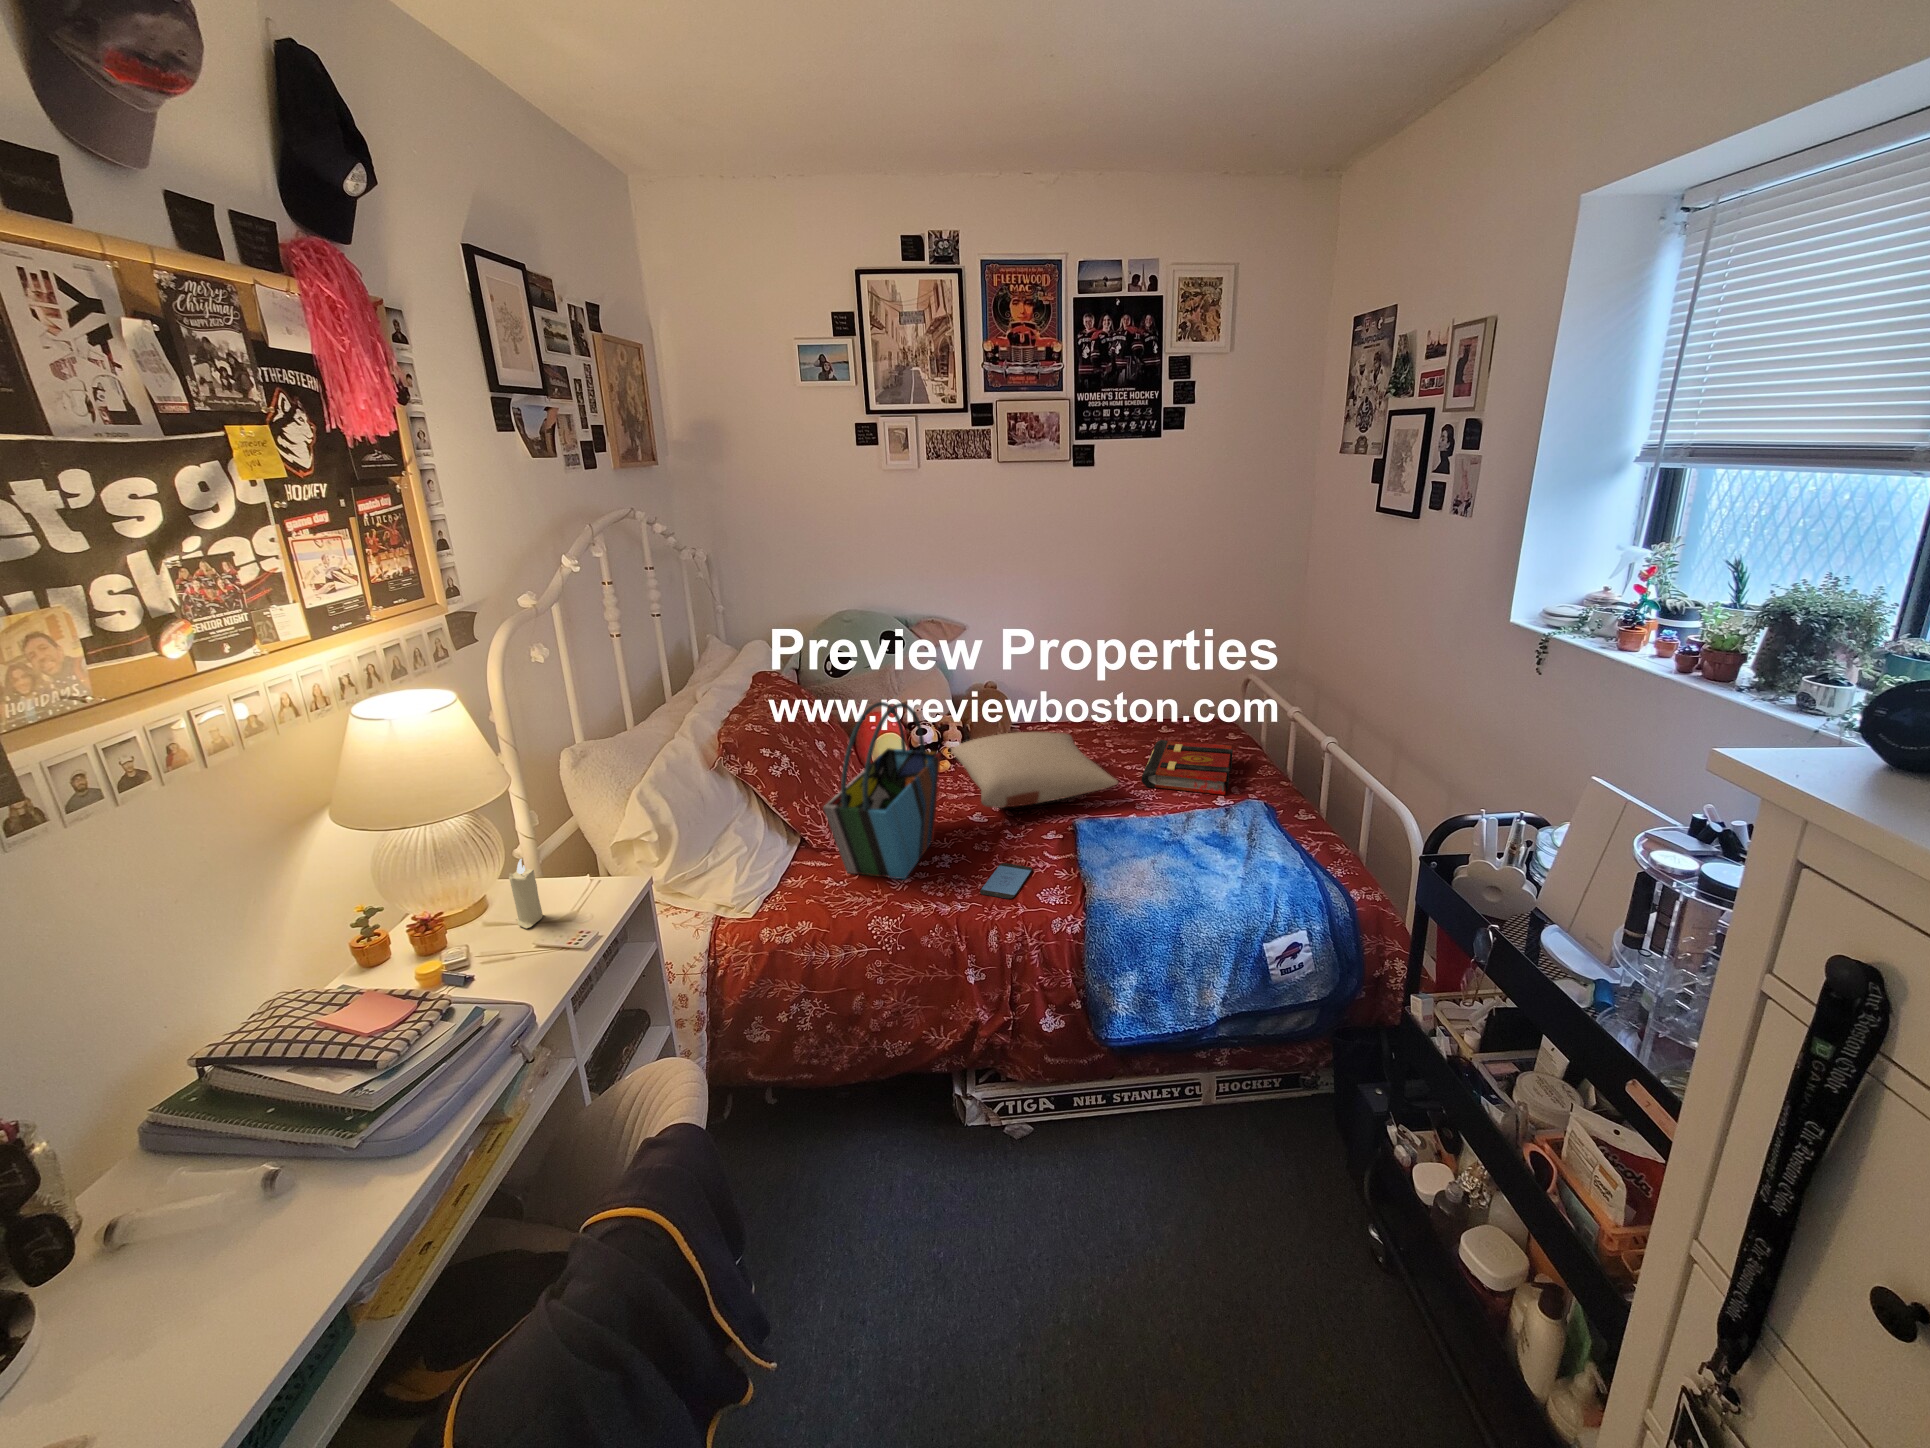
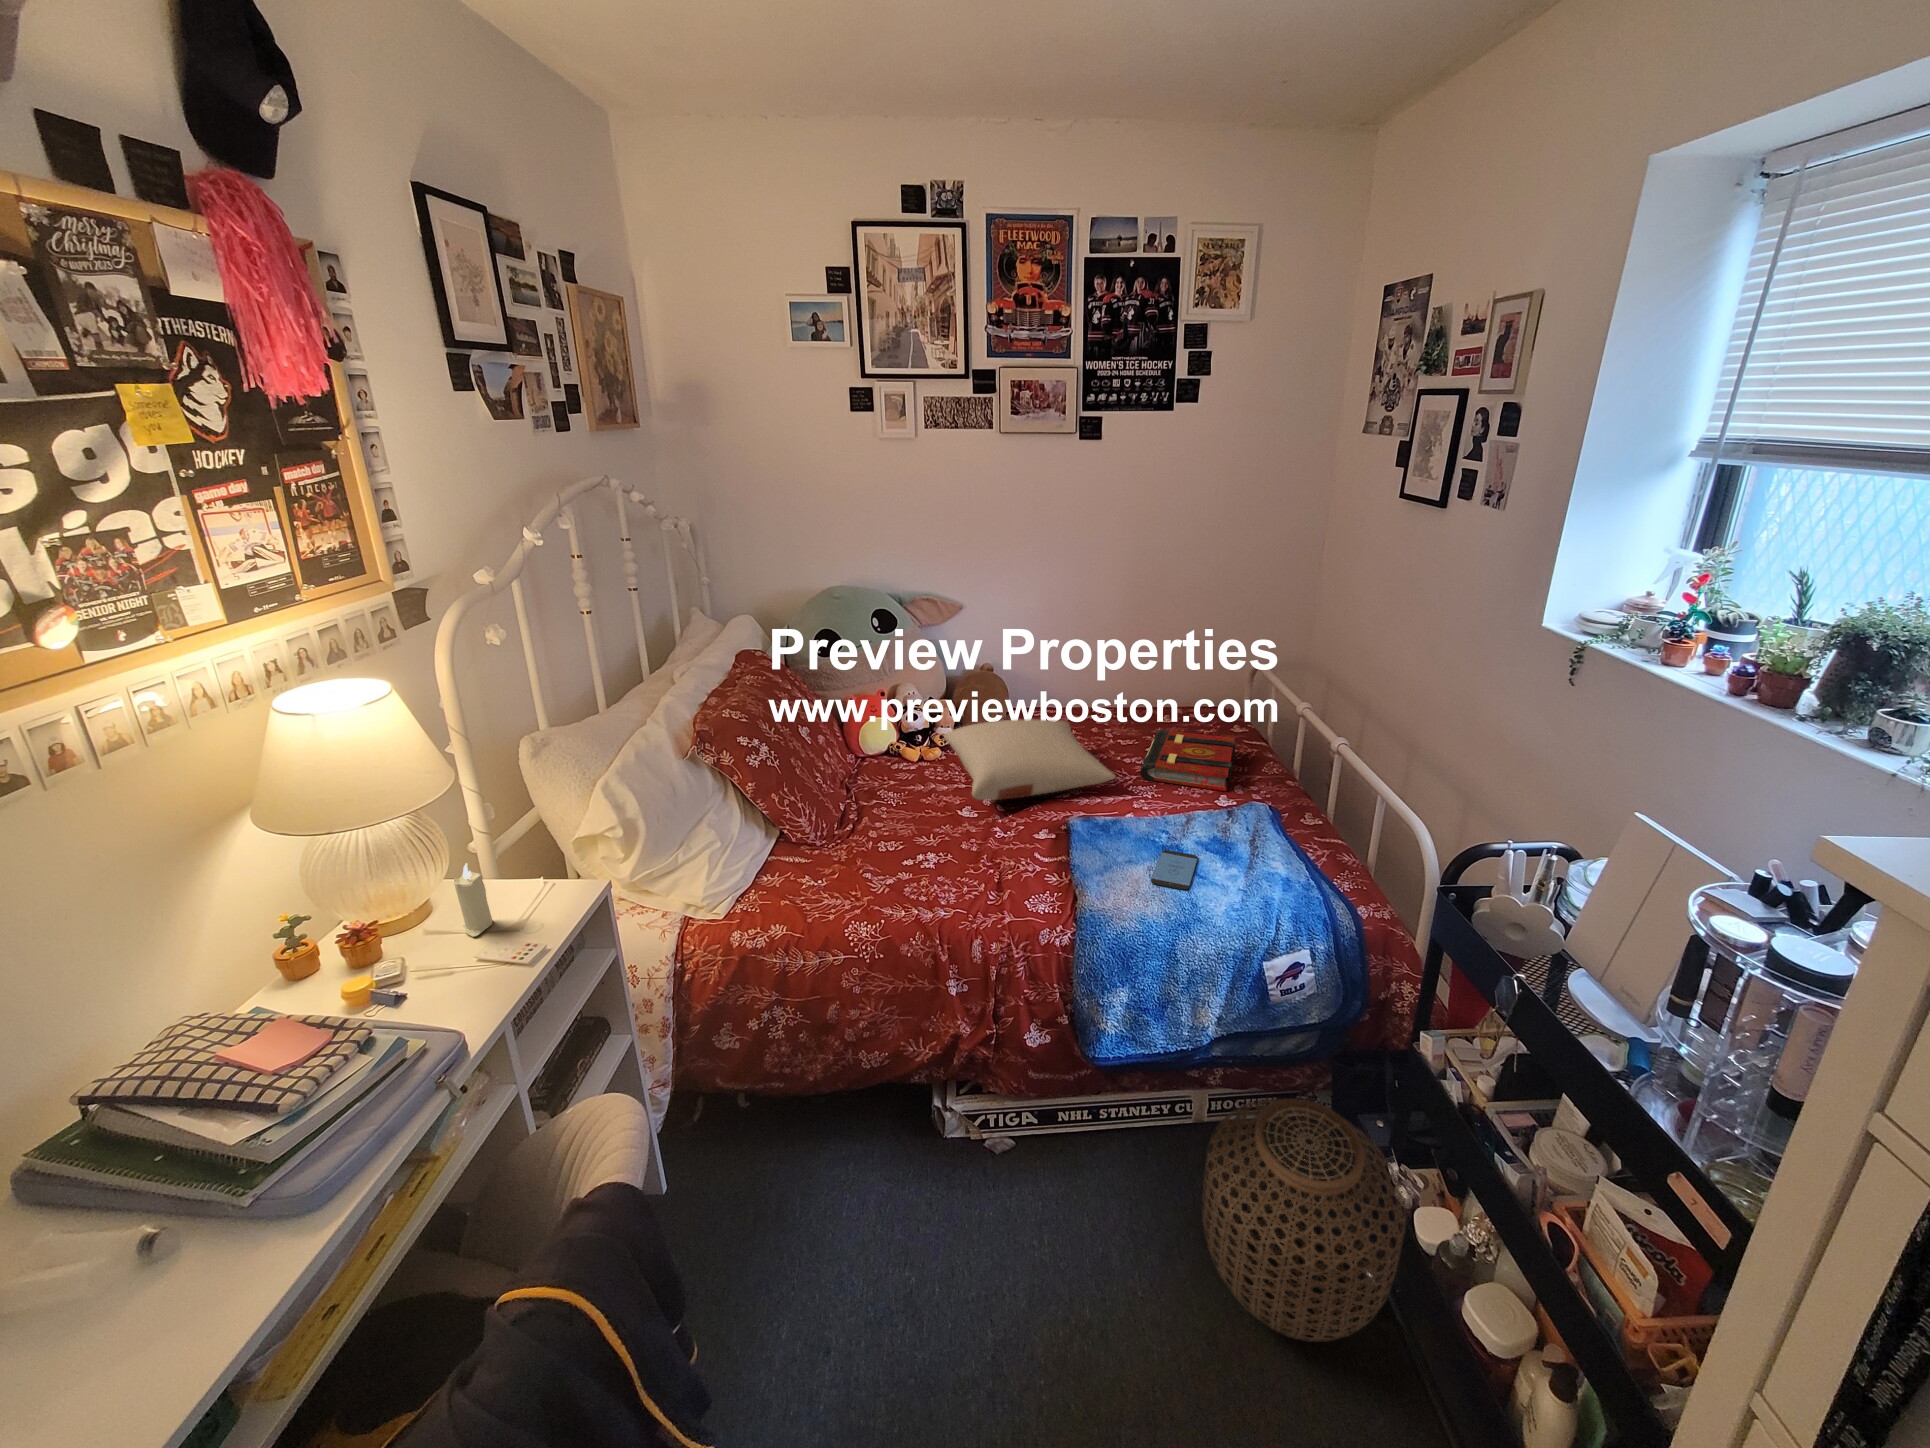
tote bag: present [823,702,941,879] -> none [802,690,931,877]
smartphone: present [980,863,1032,899] -> present [1151,850,1198,890]
woven basket: none [1215,1070,1407,1299] -> present [1202,1099,1406,1341]

